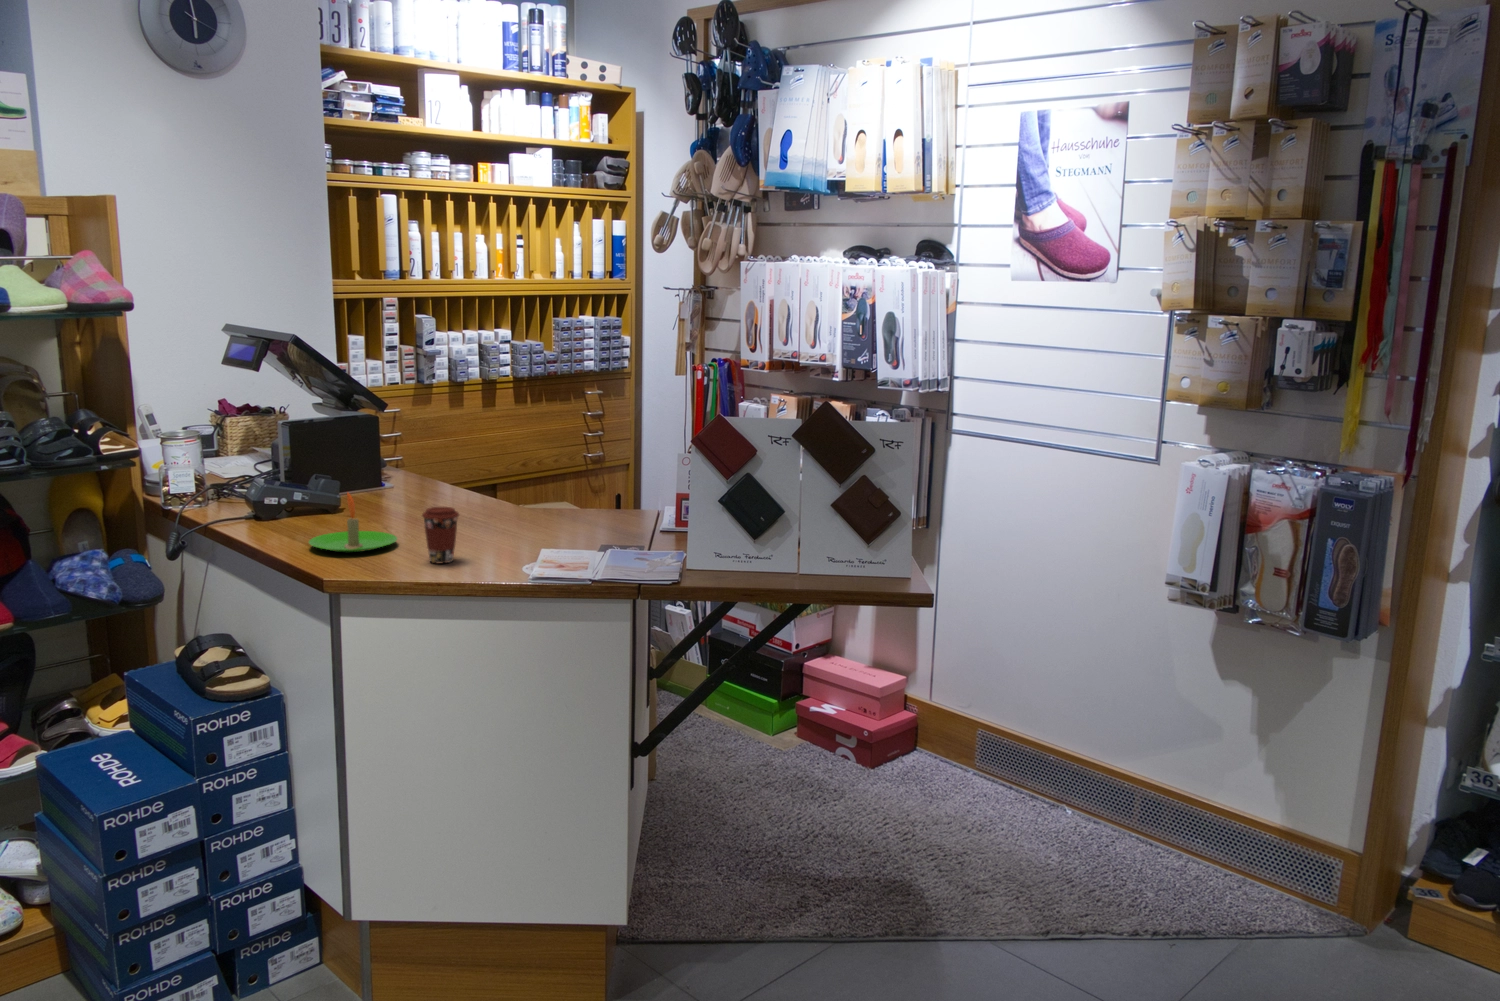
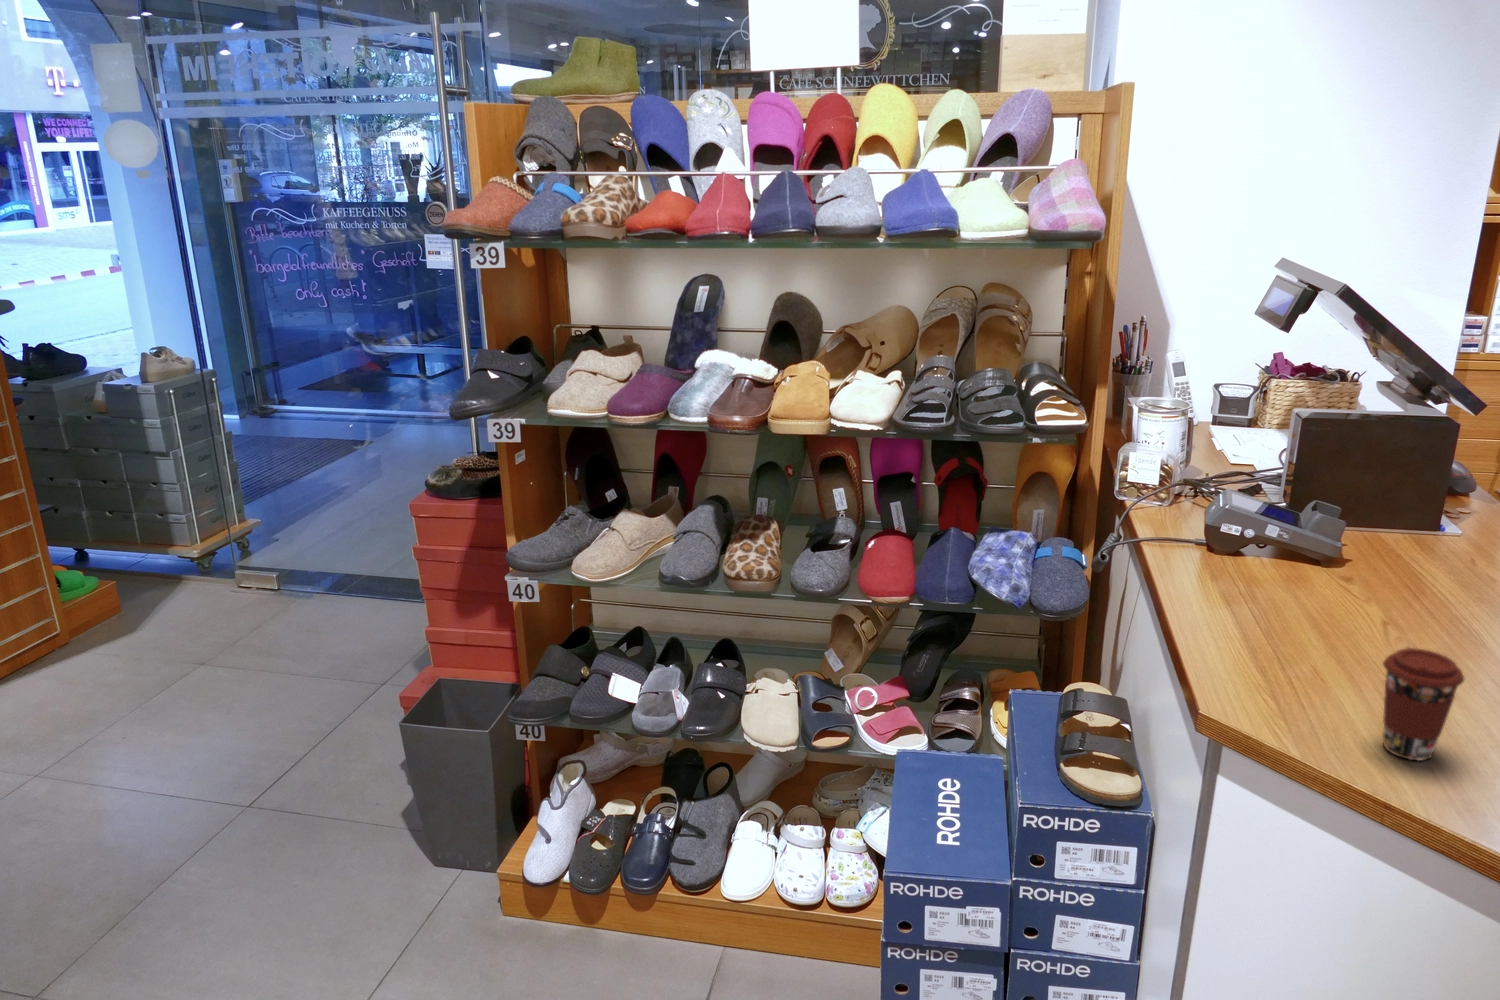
candle: present [309,493,397,552] -> none [1217,566,1371,676]

